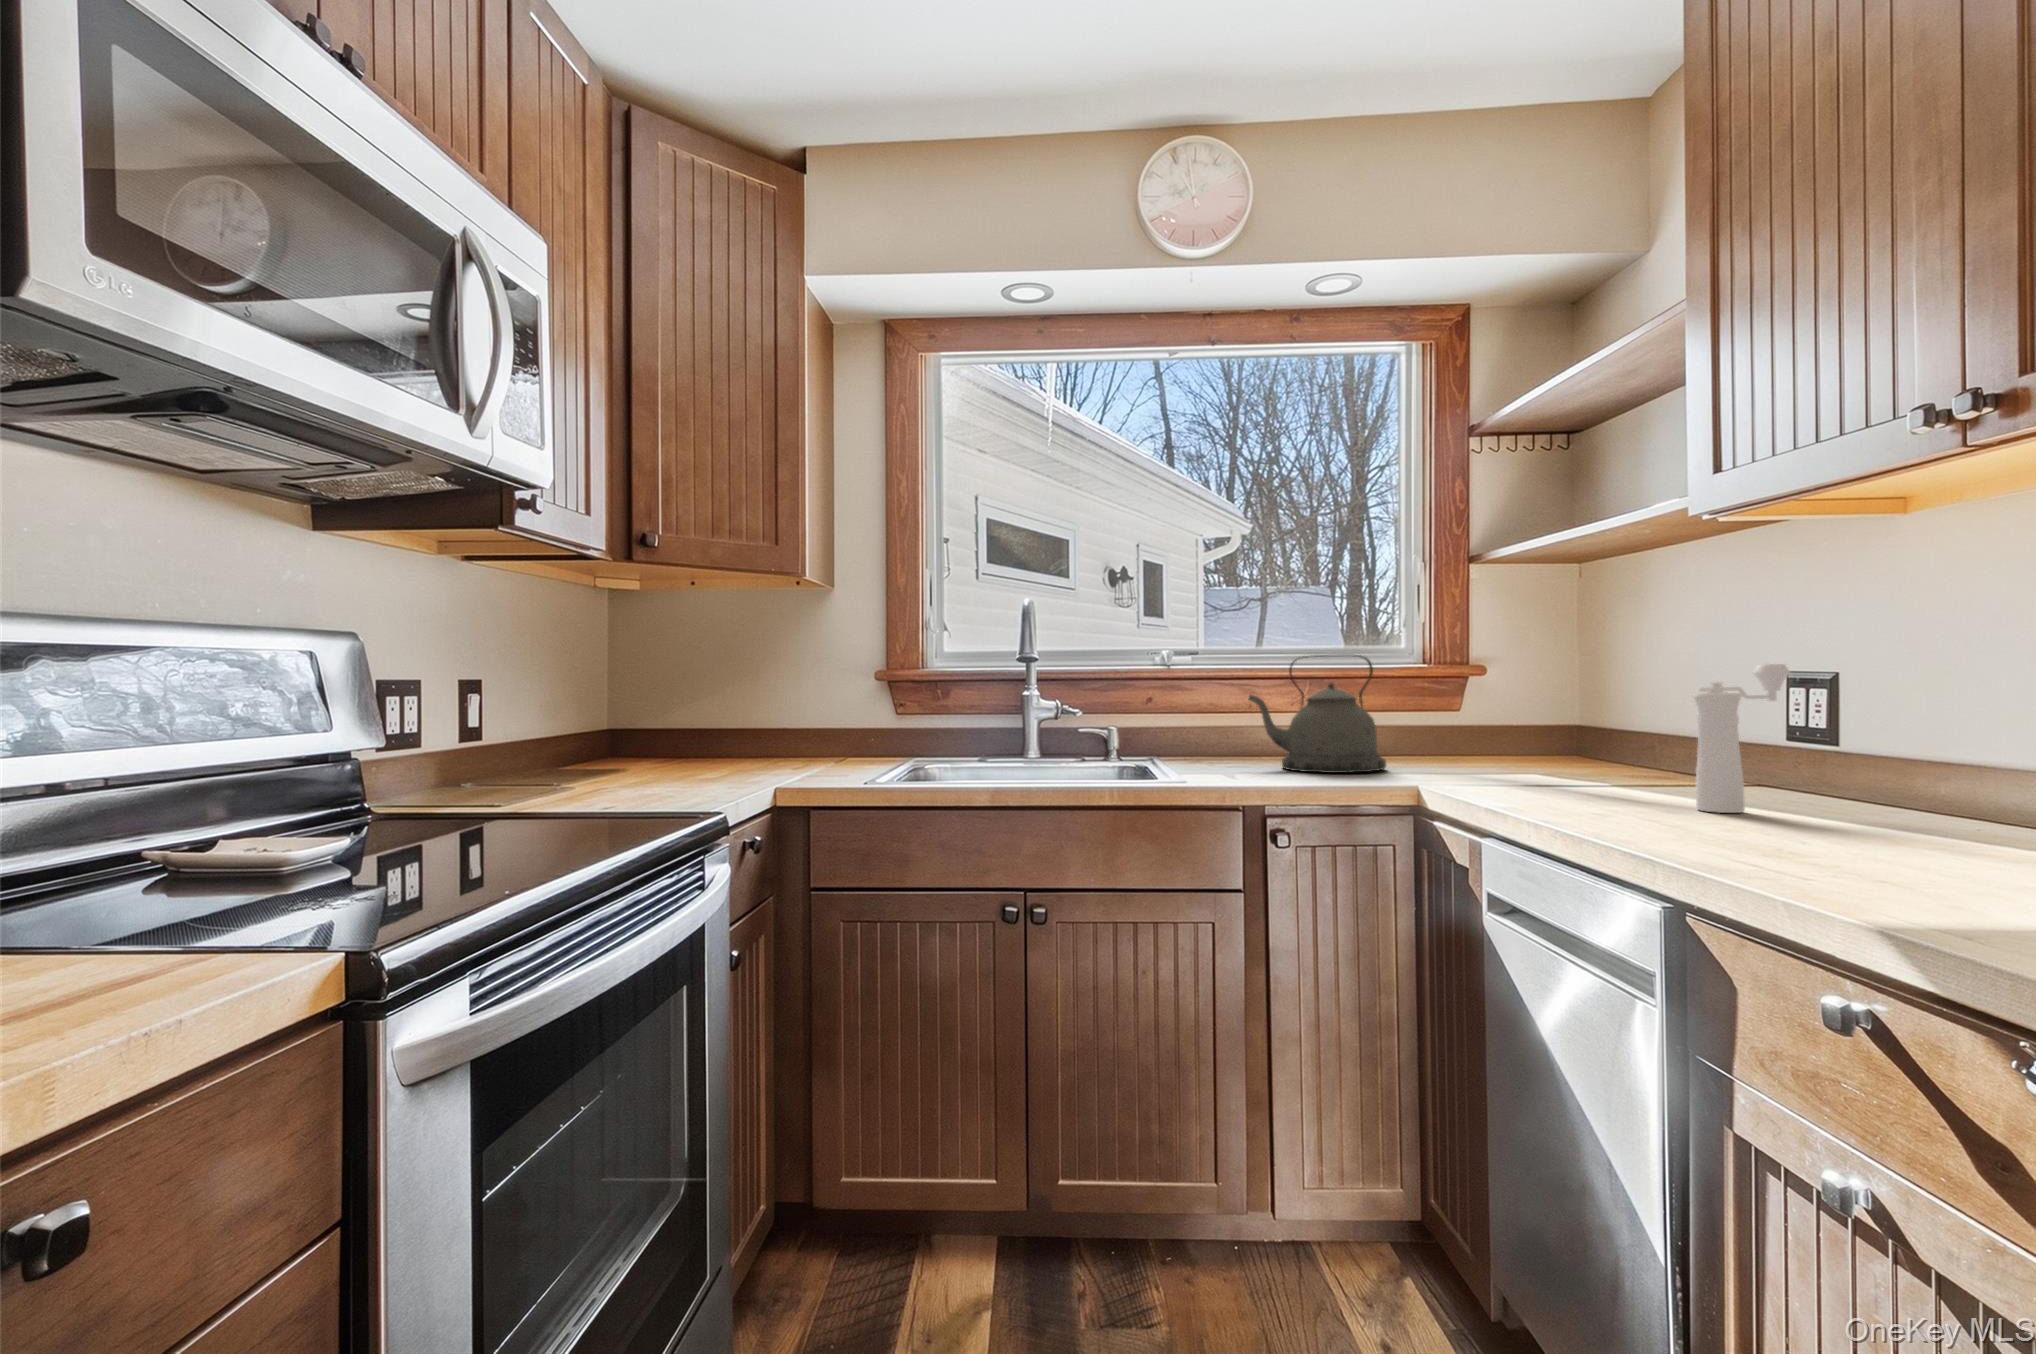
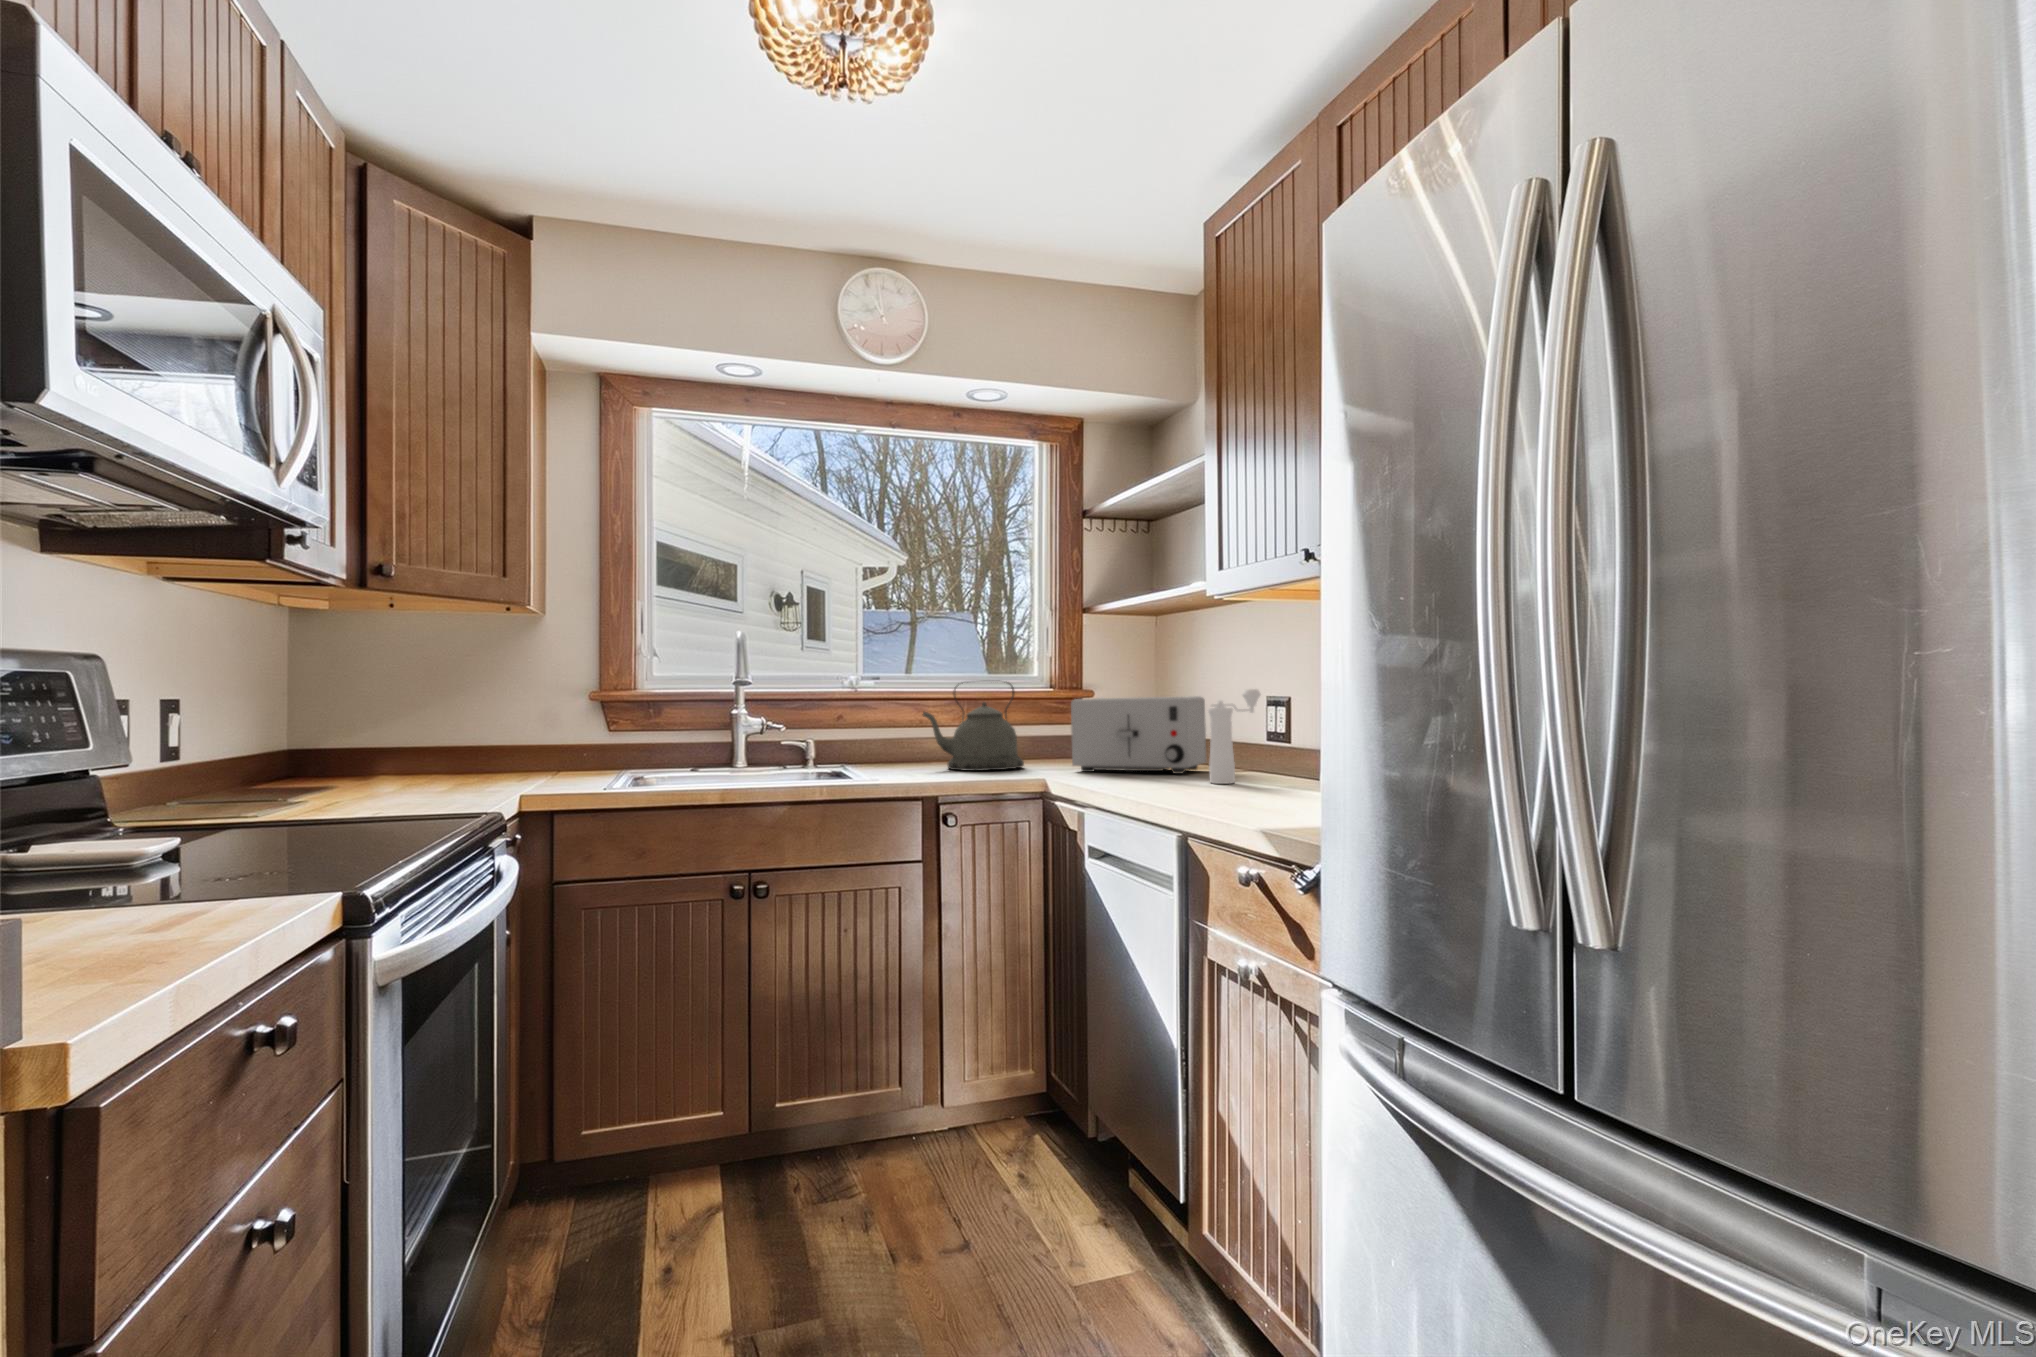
toaster: none [1456,675,1675,789] -> present [1071,696,1206,774]

